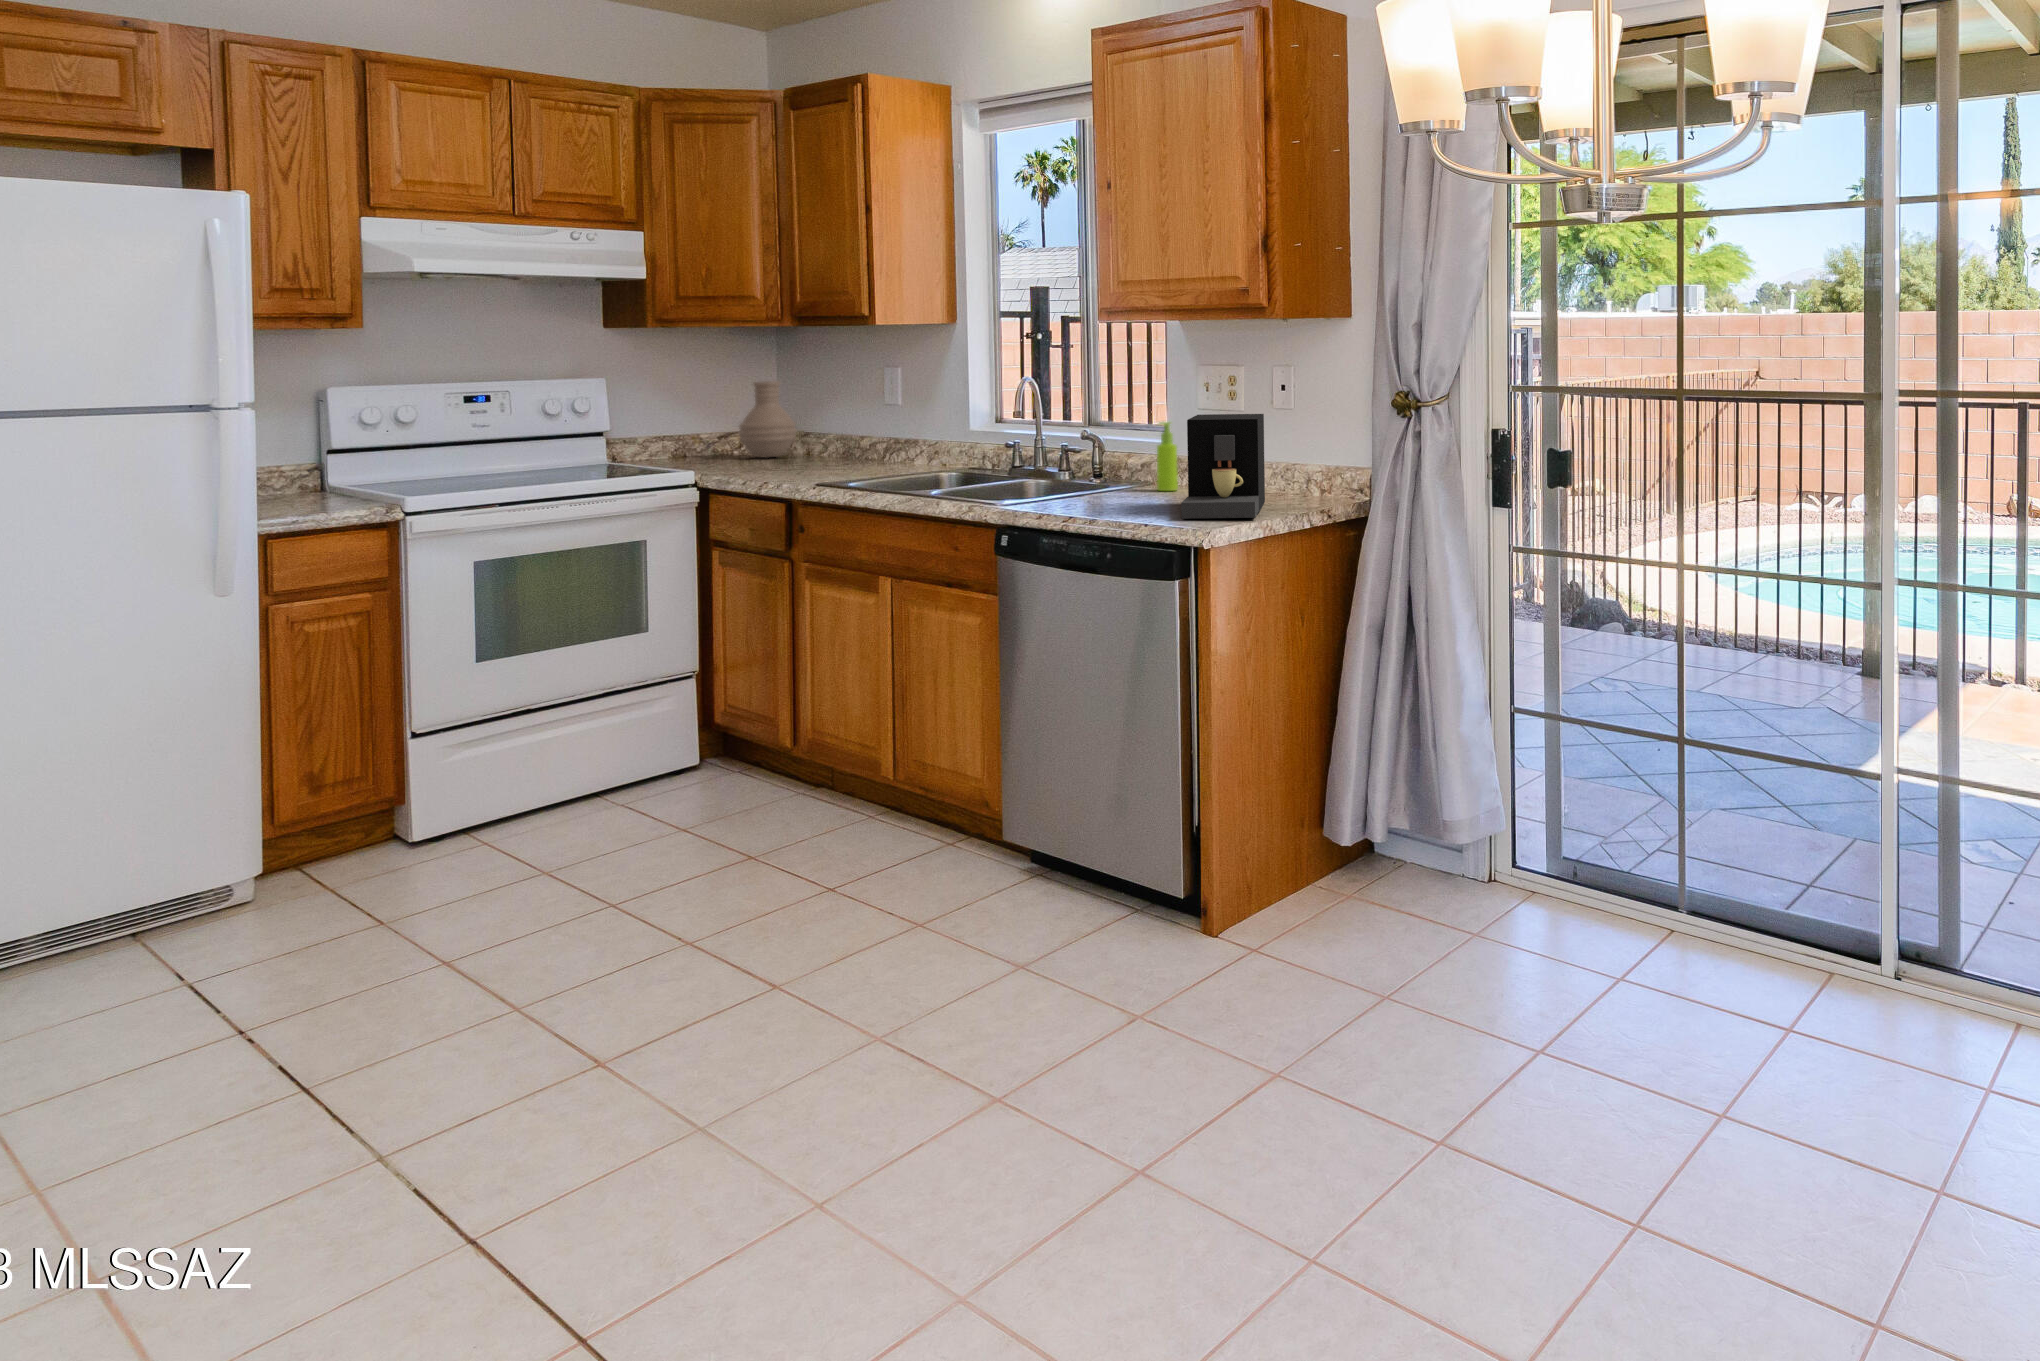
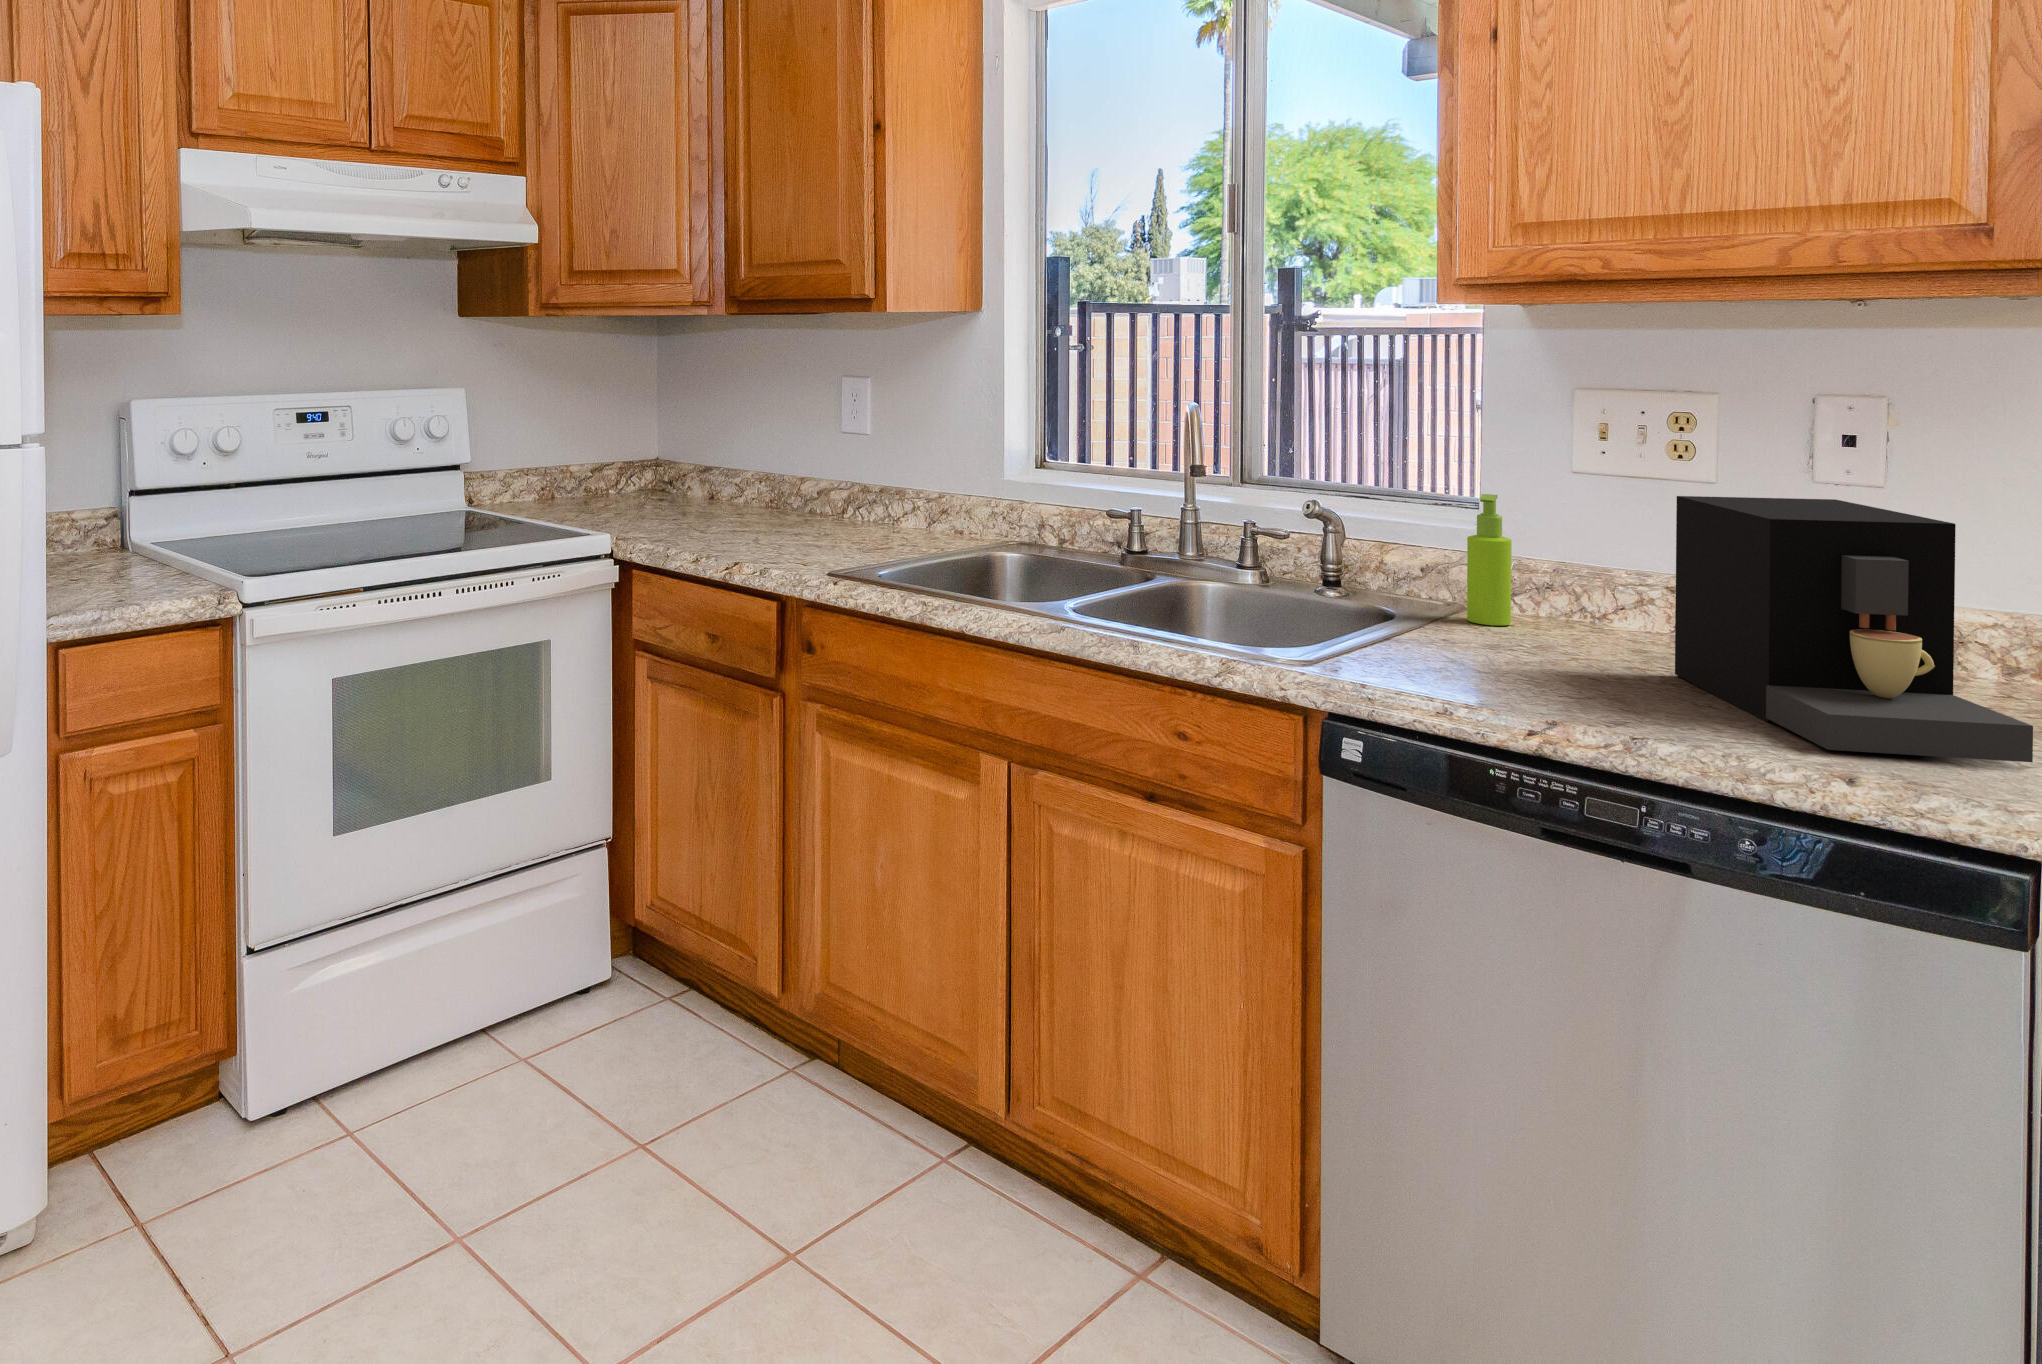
vase: present [739,381,796,458] -> none [620,393,697,501]

